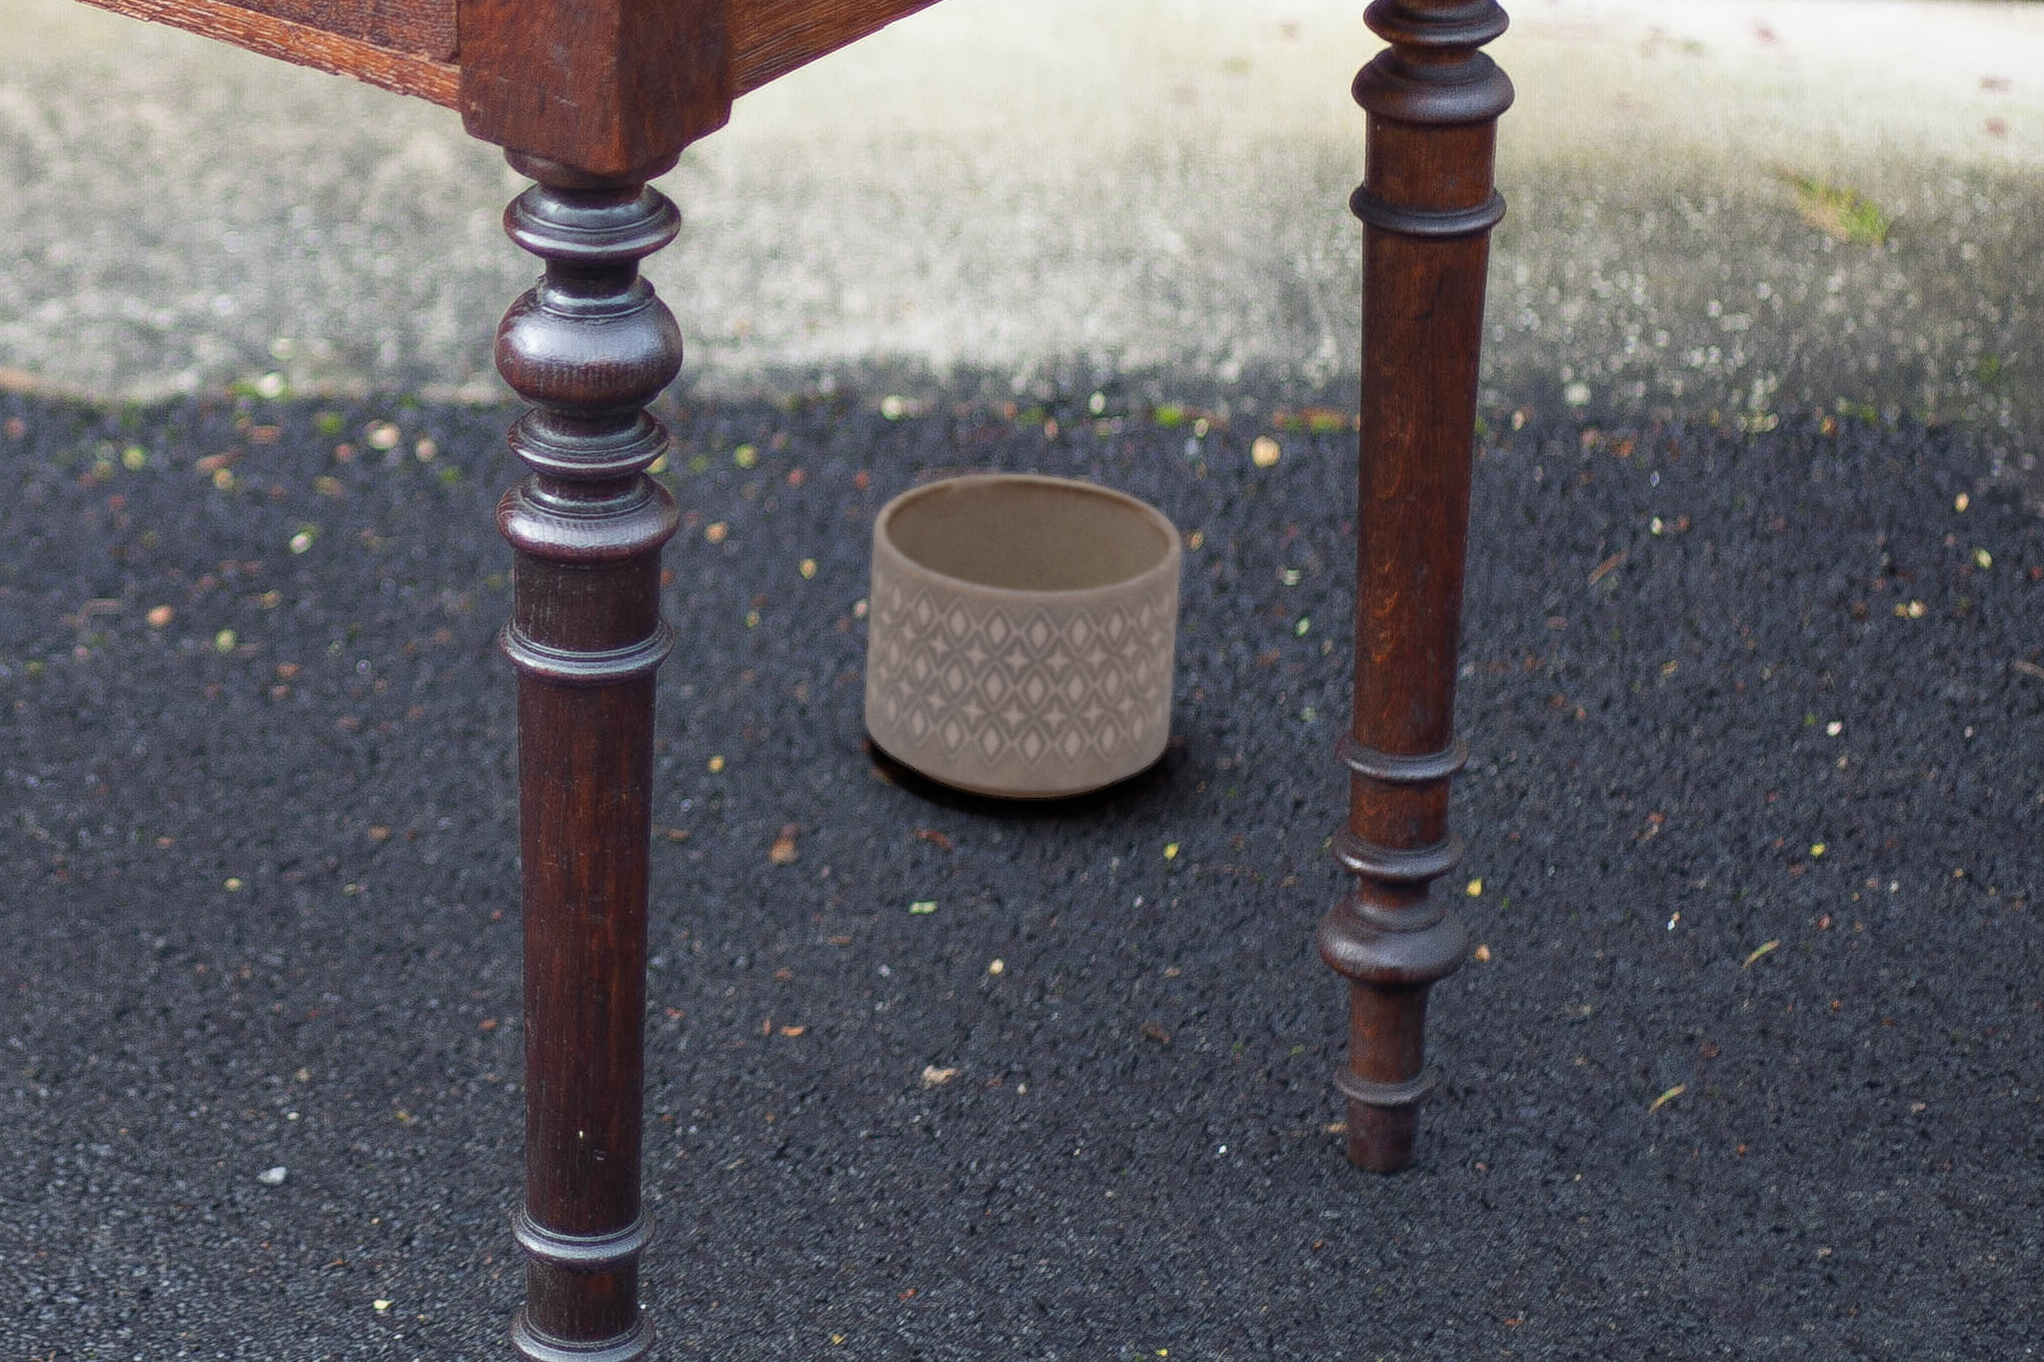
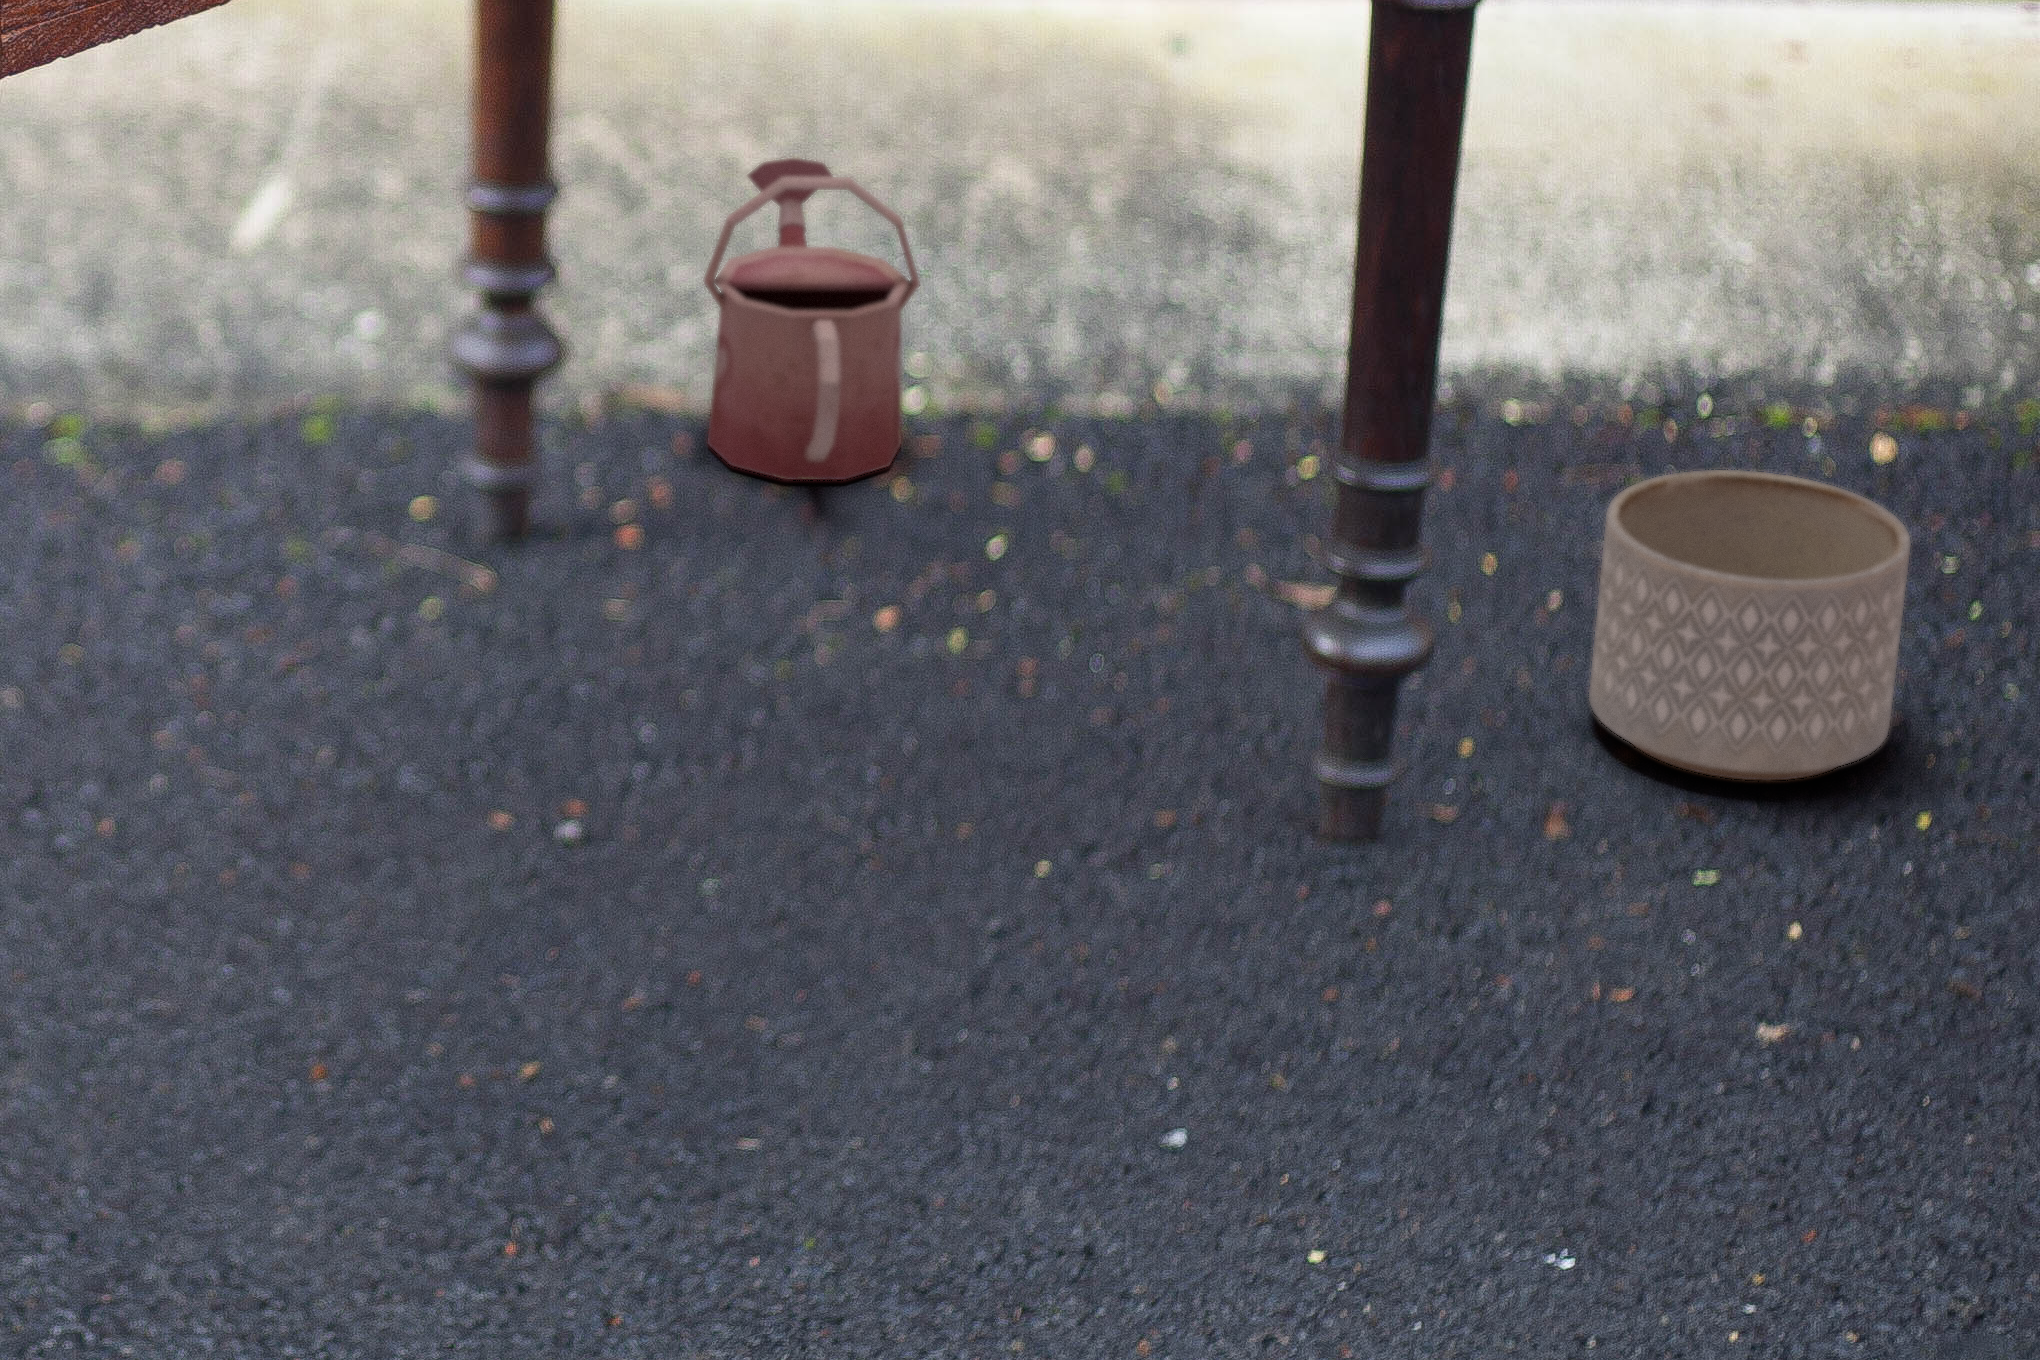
watering can: none [45,130,267,464] -> present [704,158,920,480]

